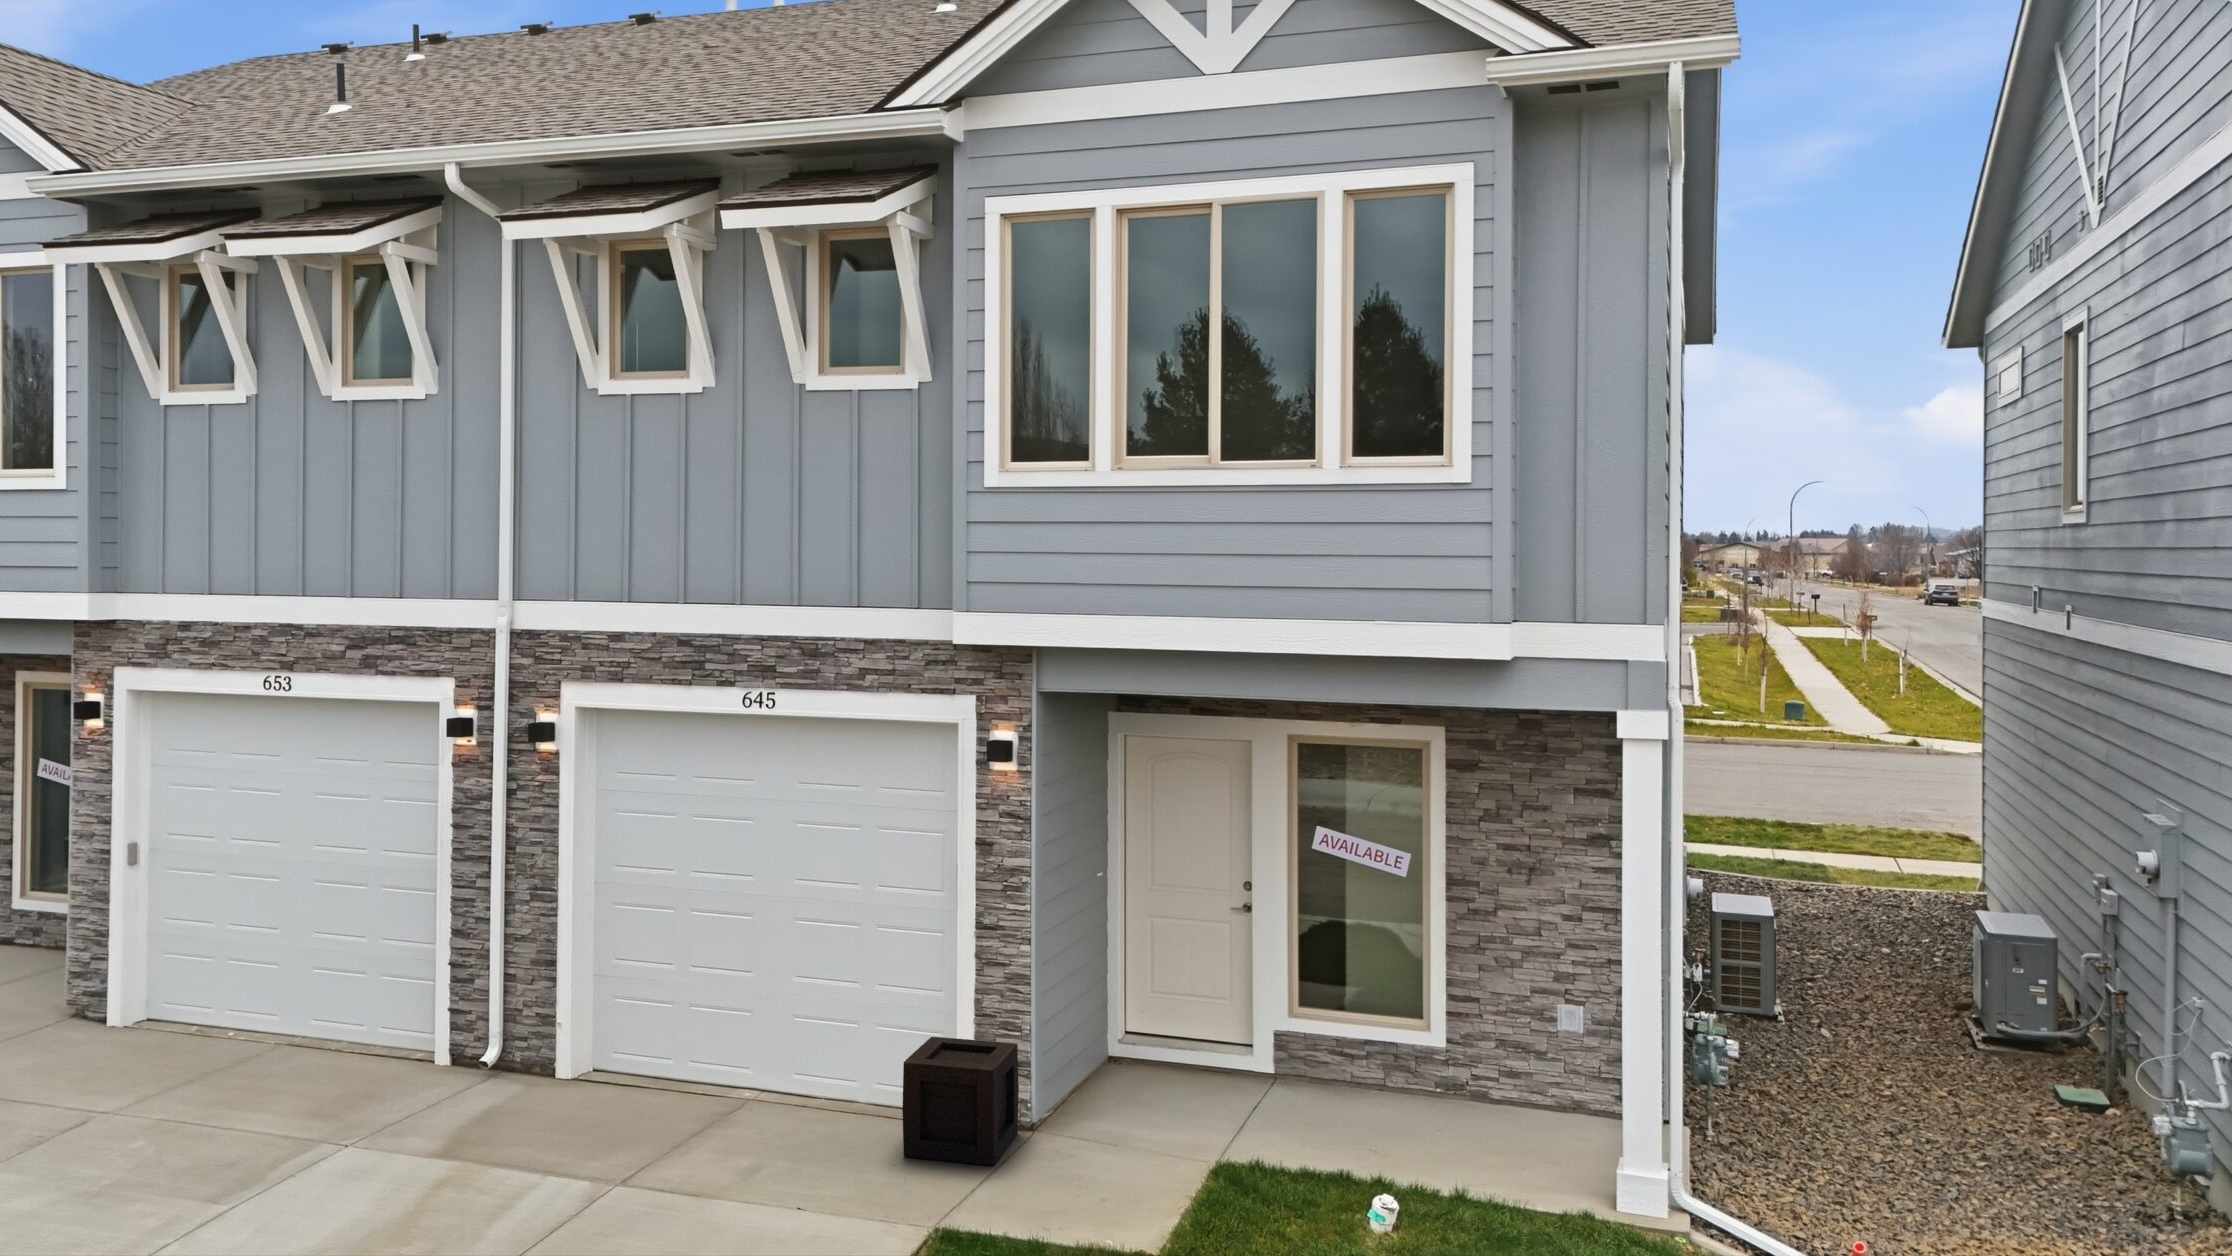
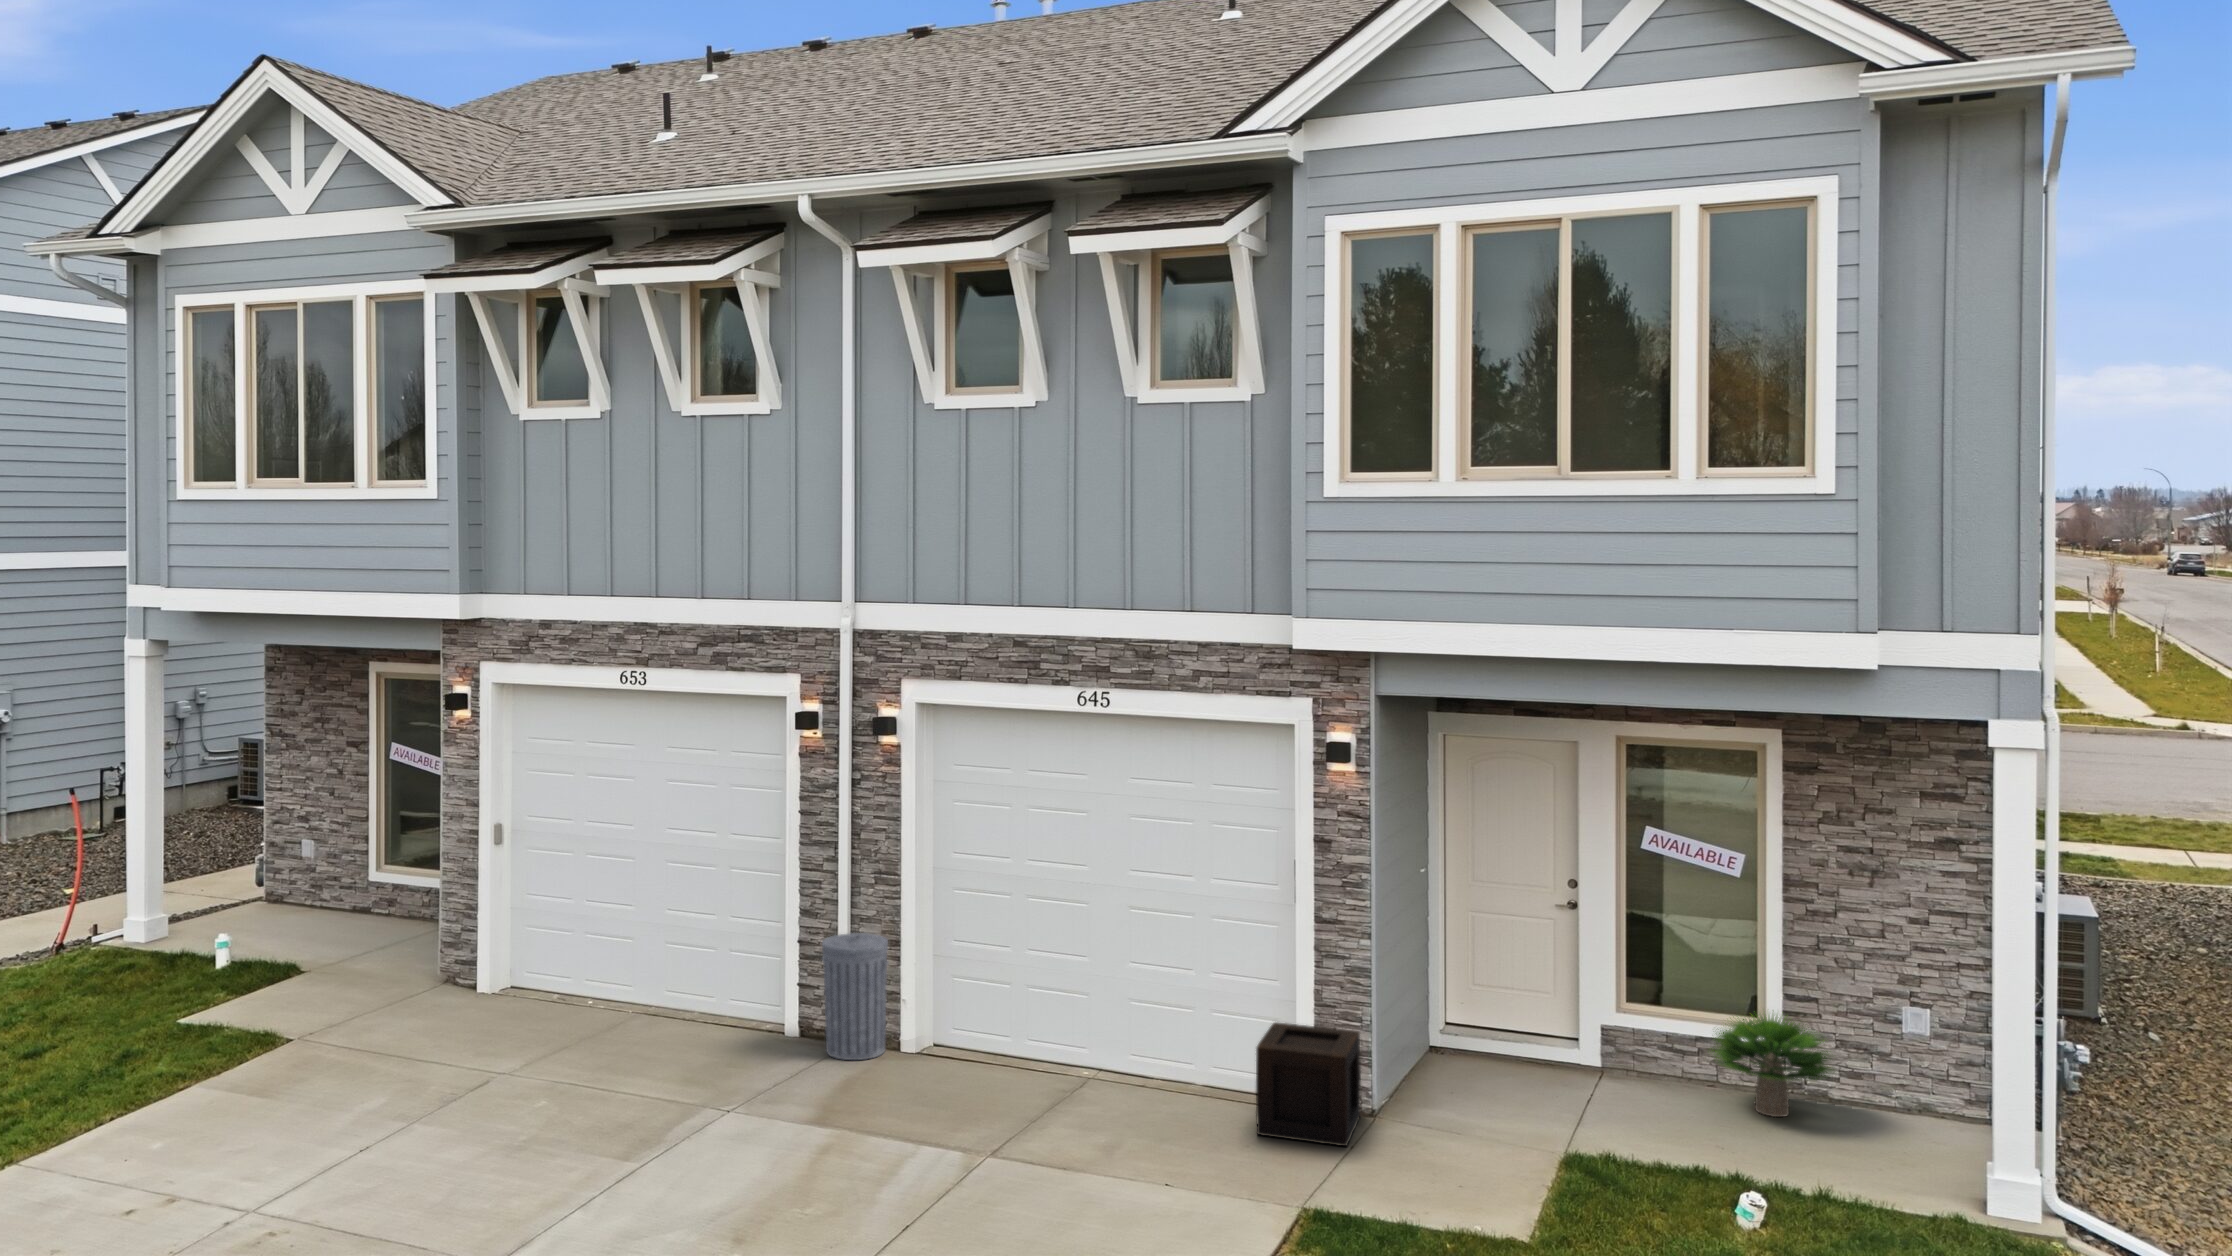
trash can: none [466,954,539,1091] -> present [822,933,888,1060]
potted plant: none [1371,1010,1498,1121] -> present [1713,1016,1834,1117]

